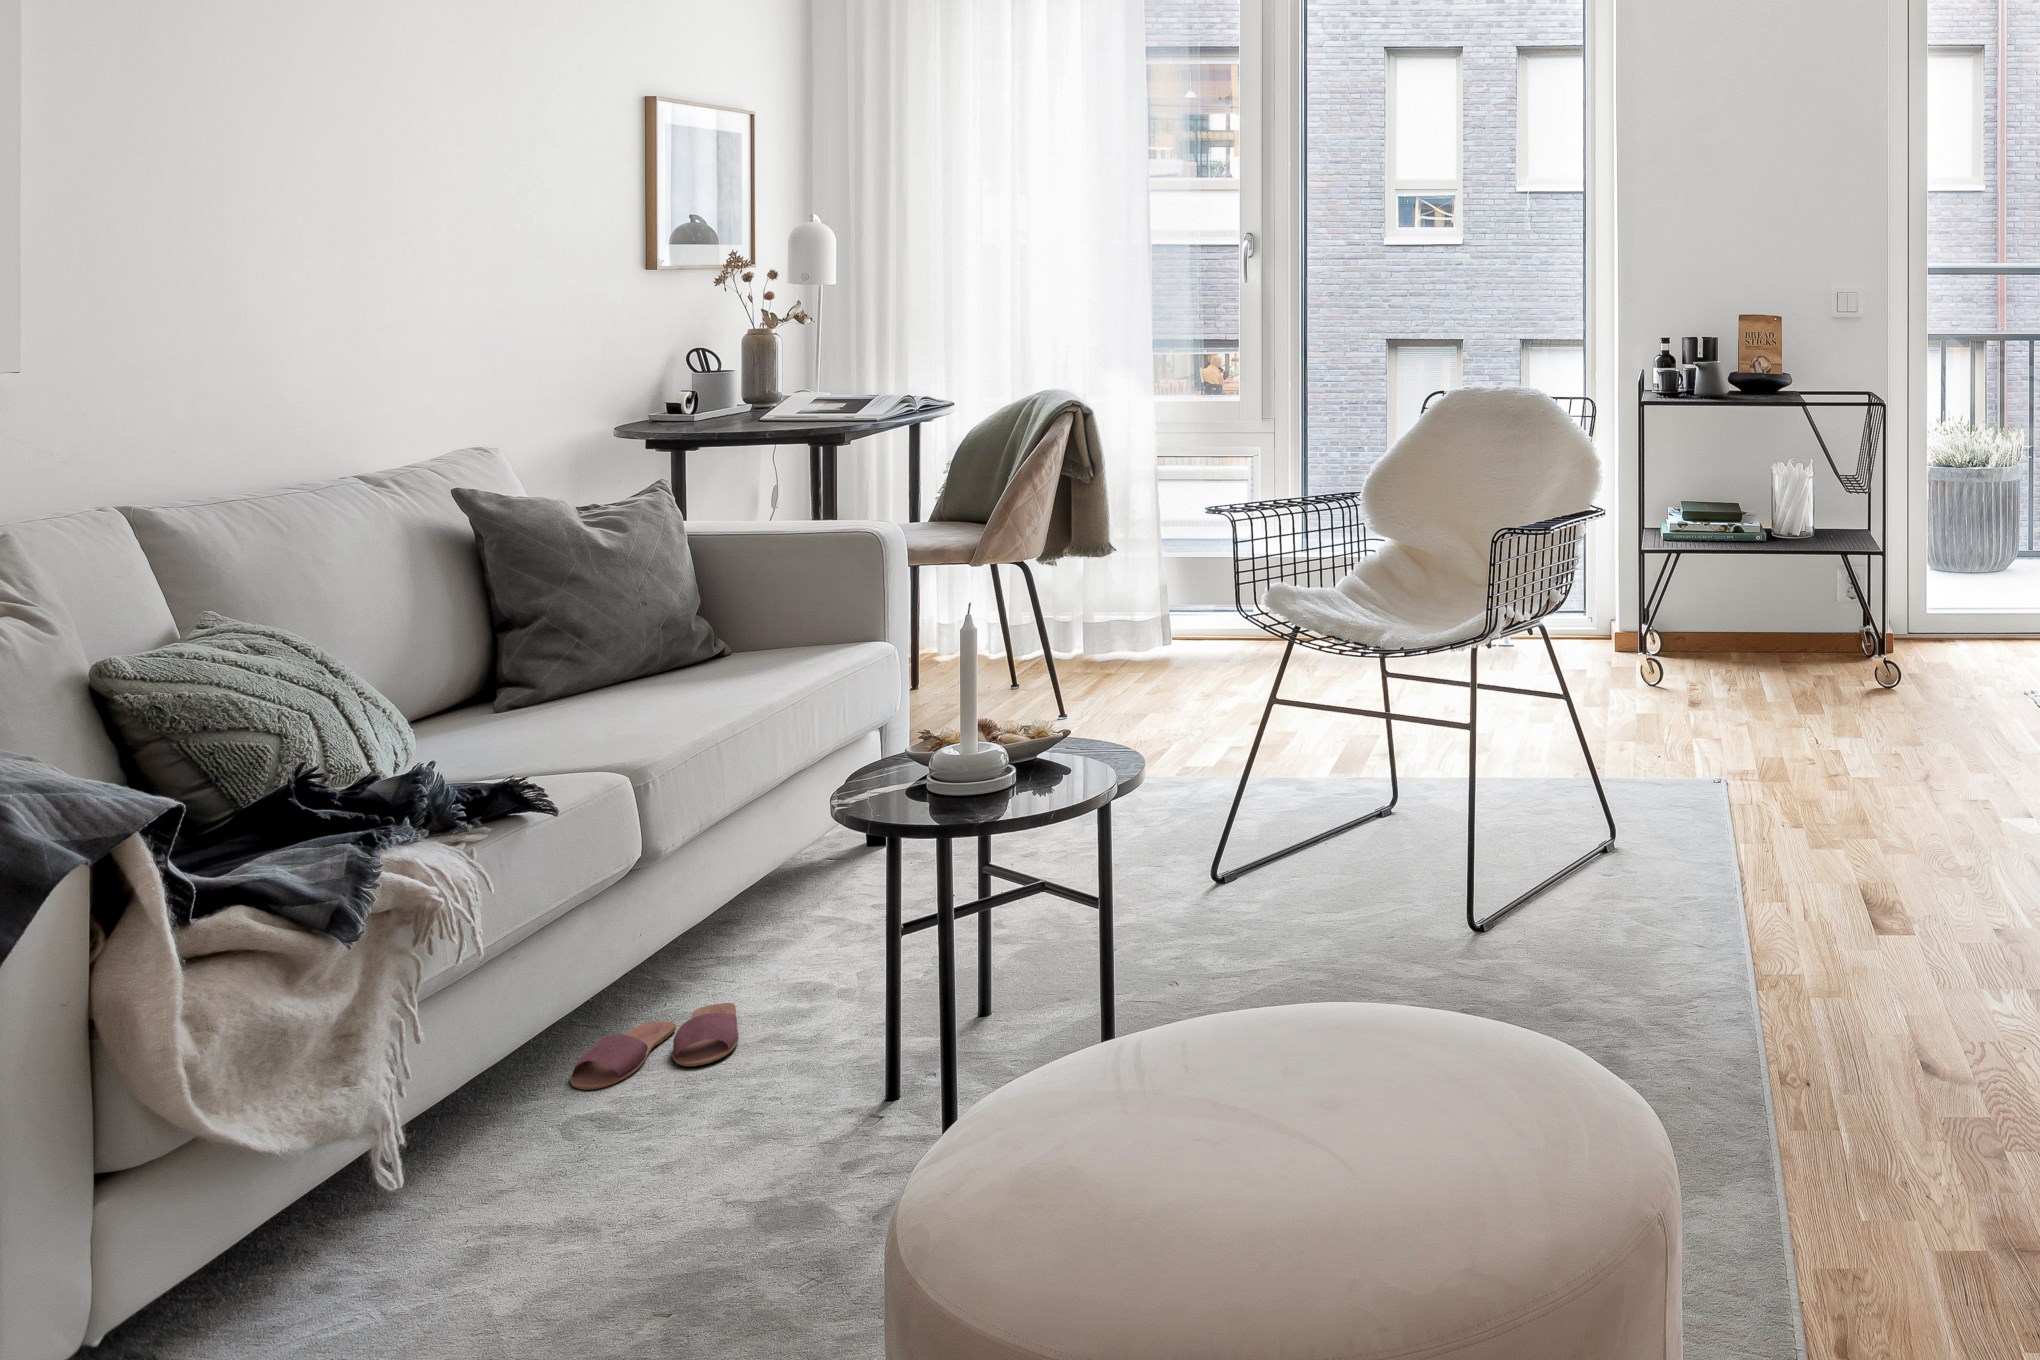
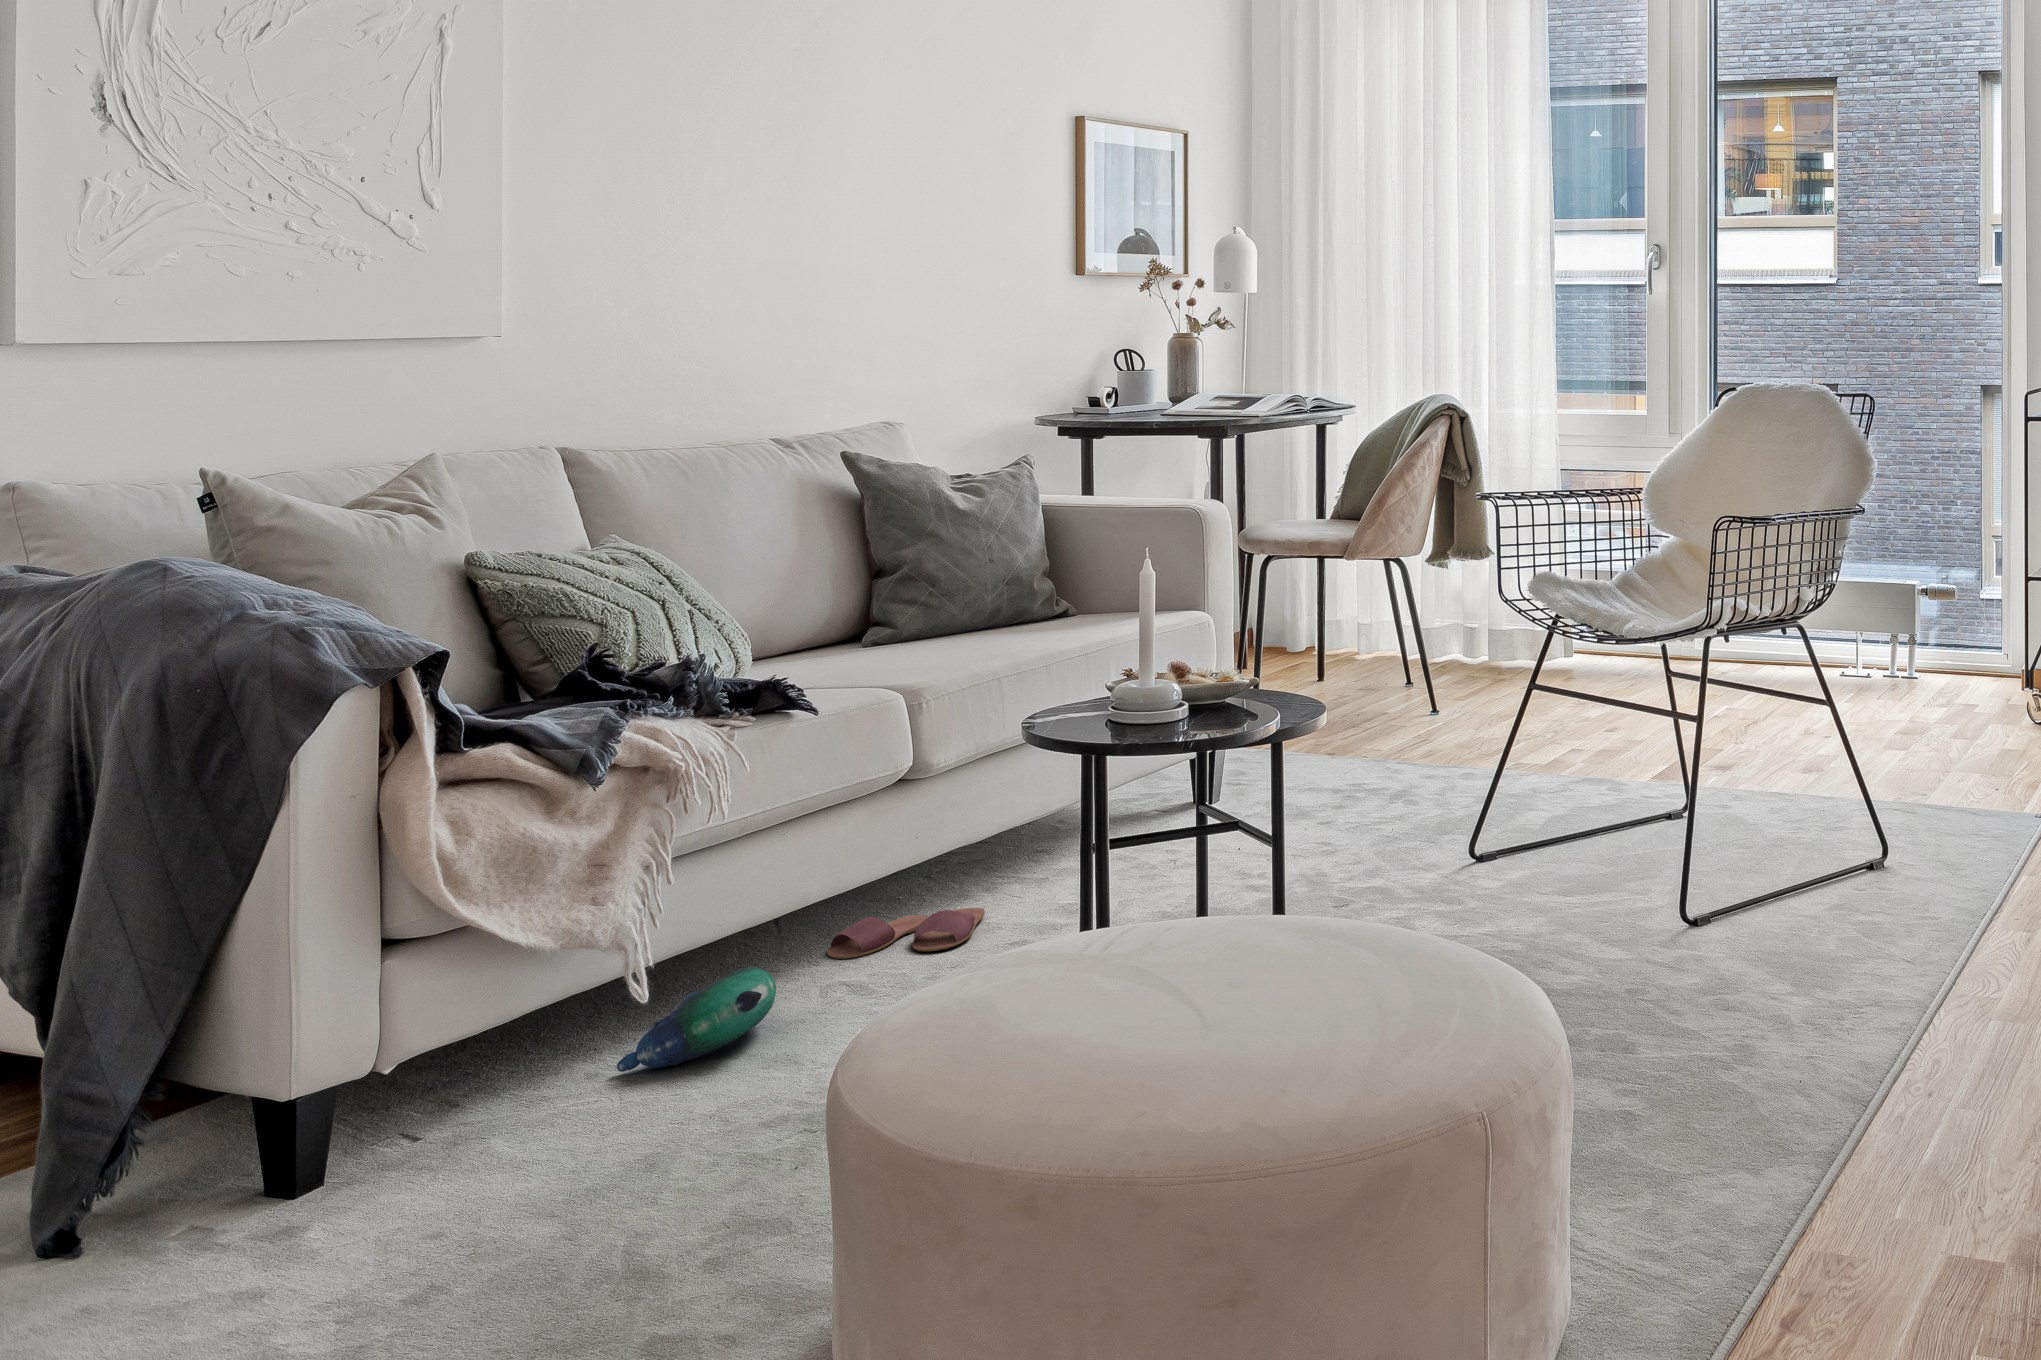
plush toy: none [408,1126,581,1284] -> present [617,966,776,1072]

